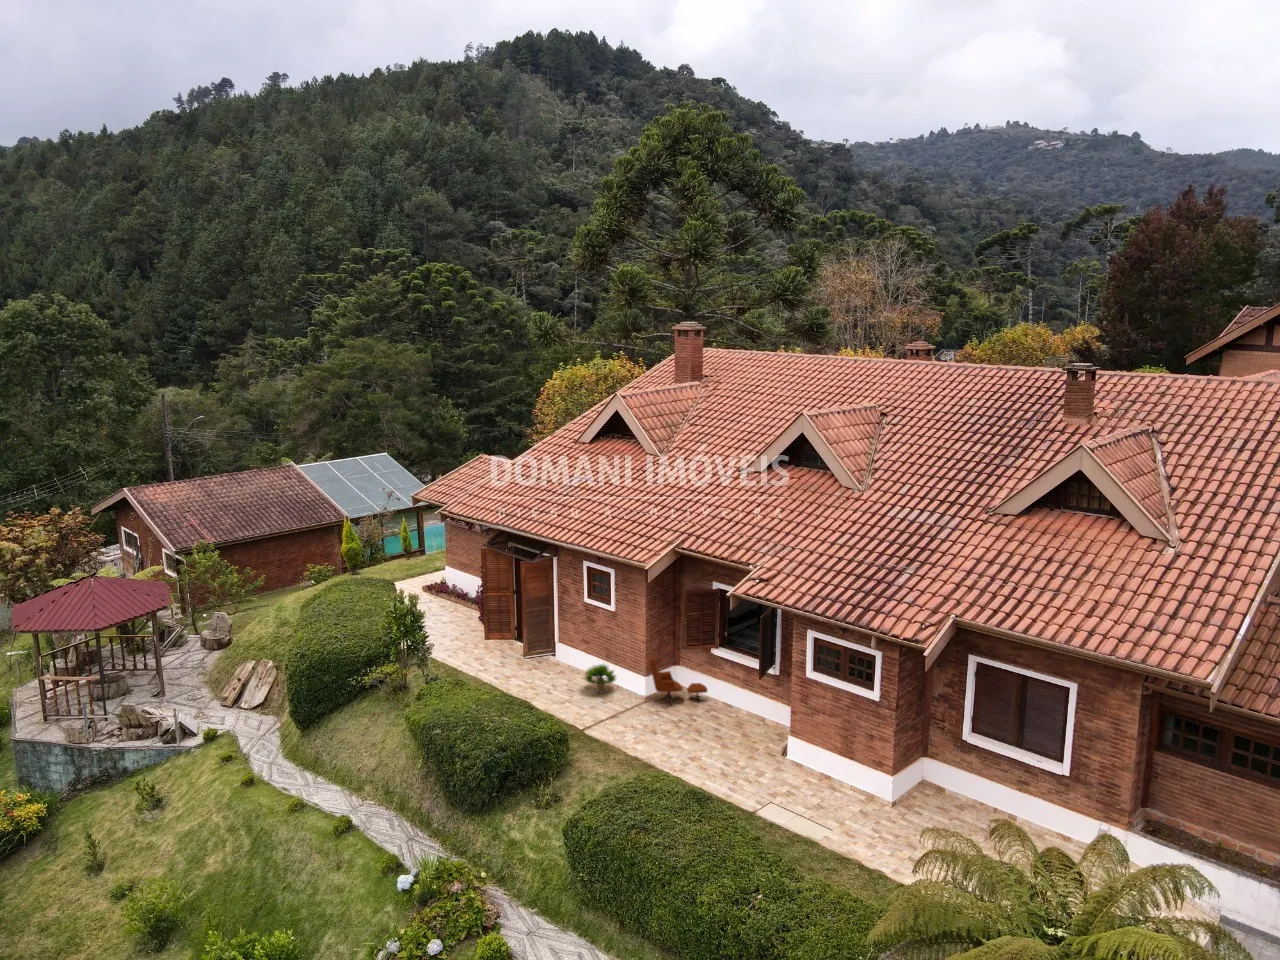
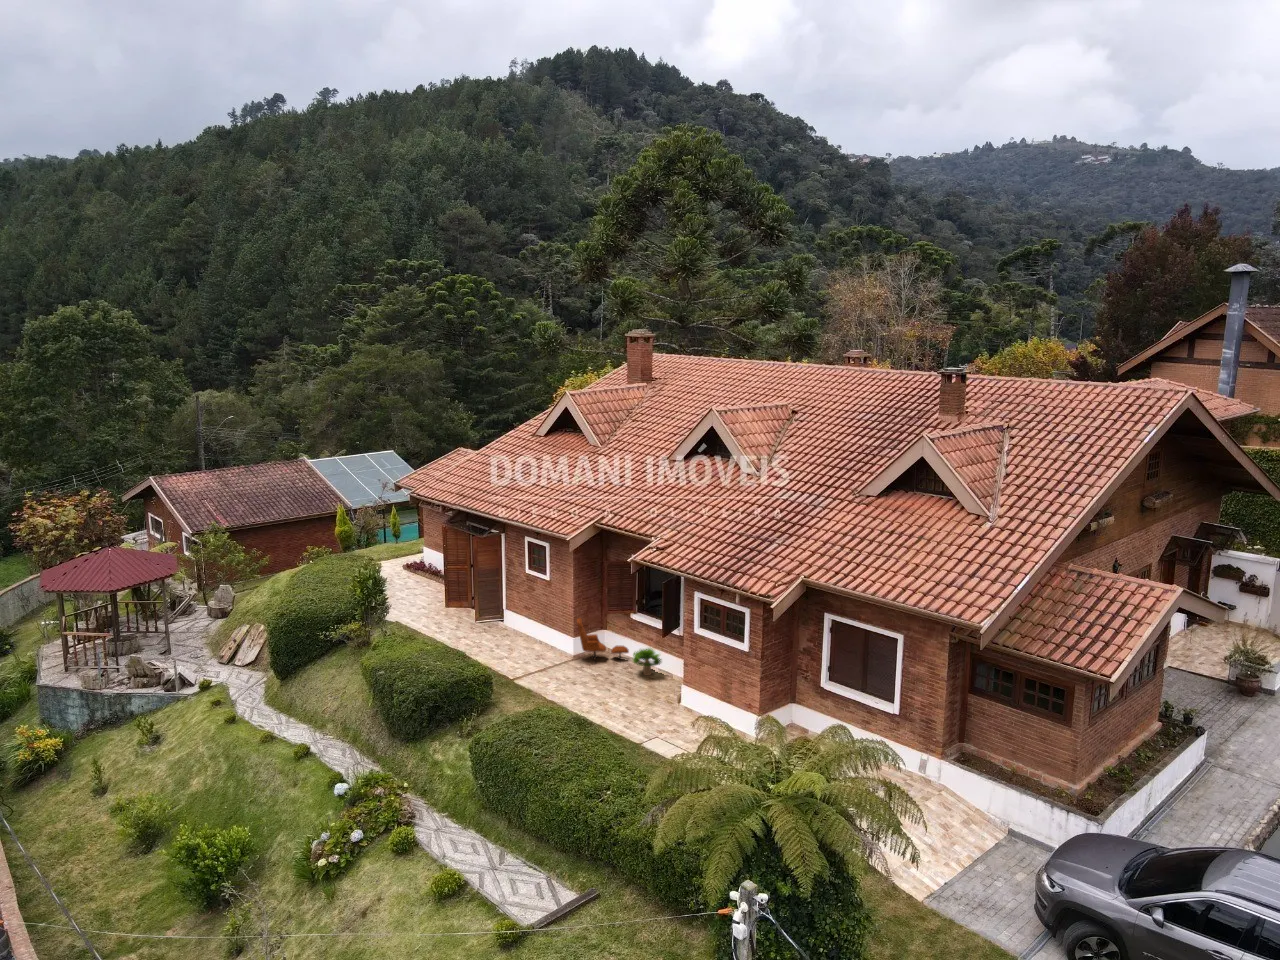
potted plant: present [585,665,616,693] -> present [633,648,661,675]

